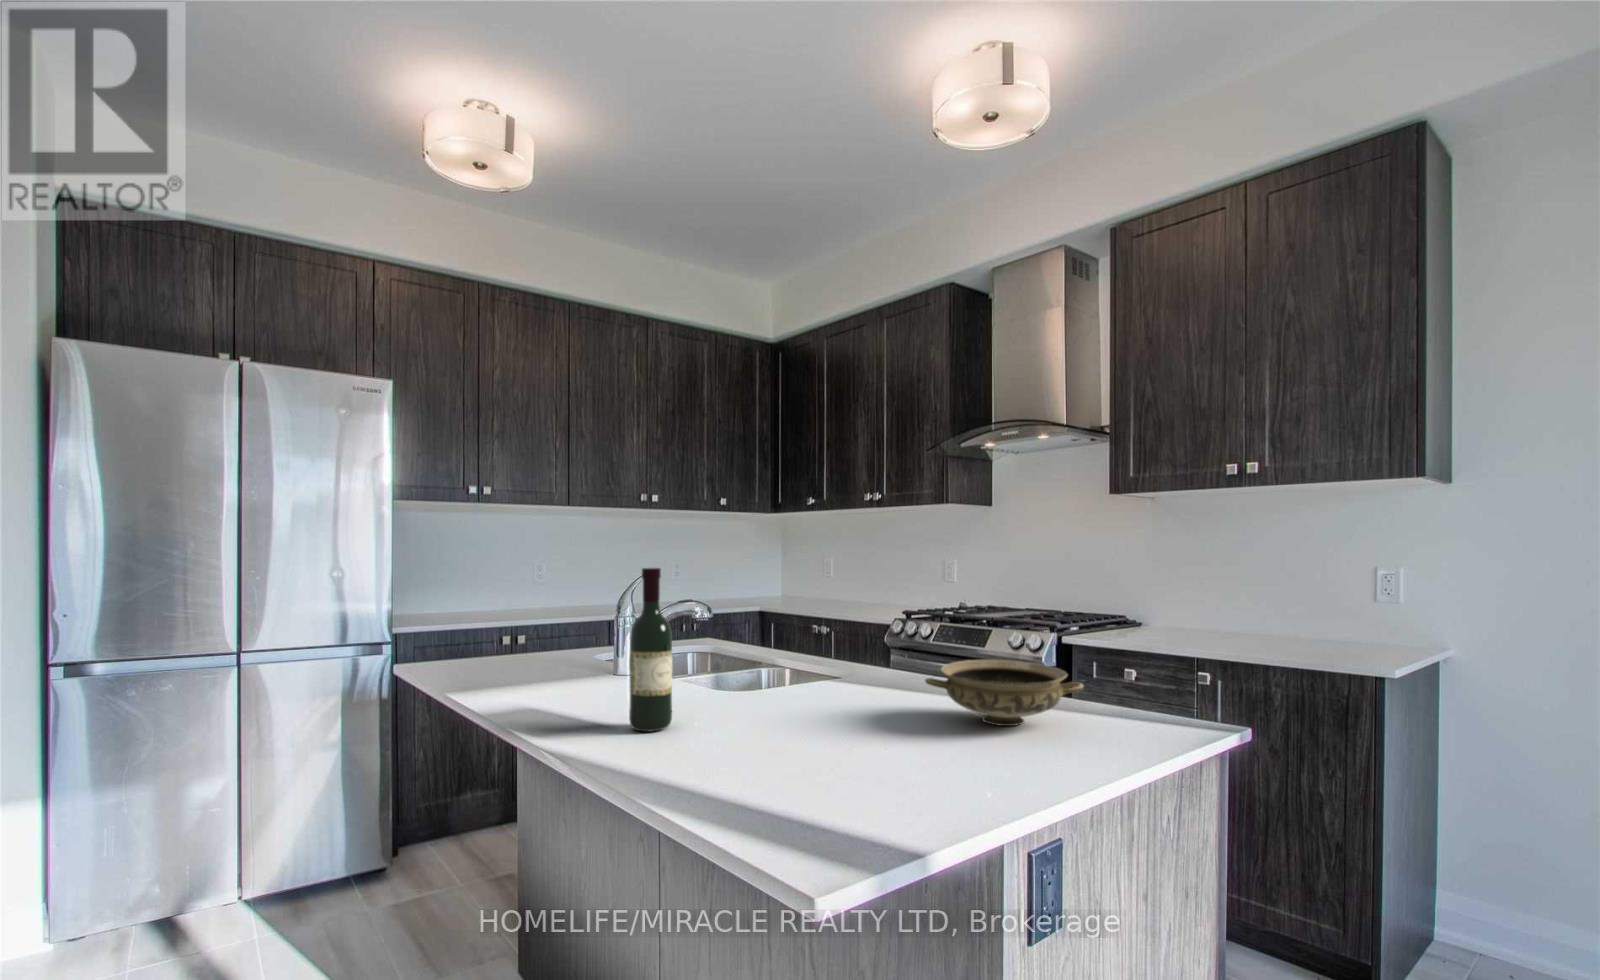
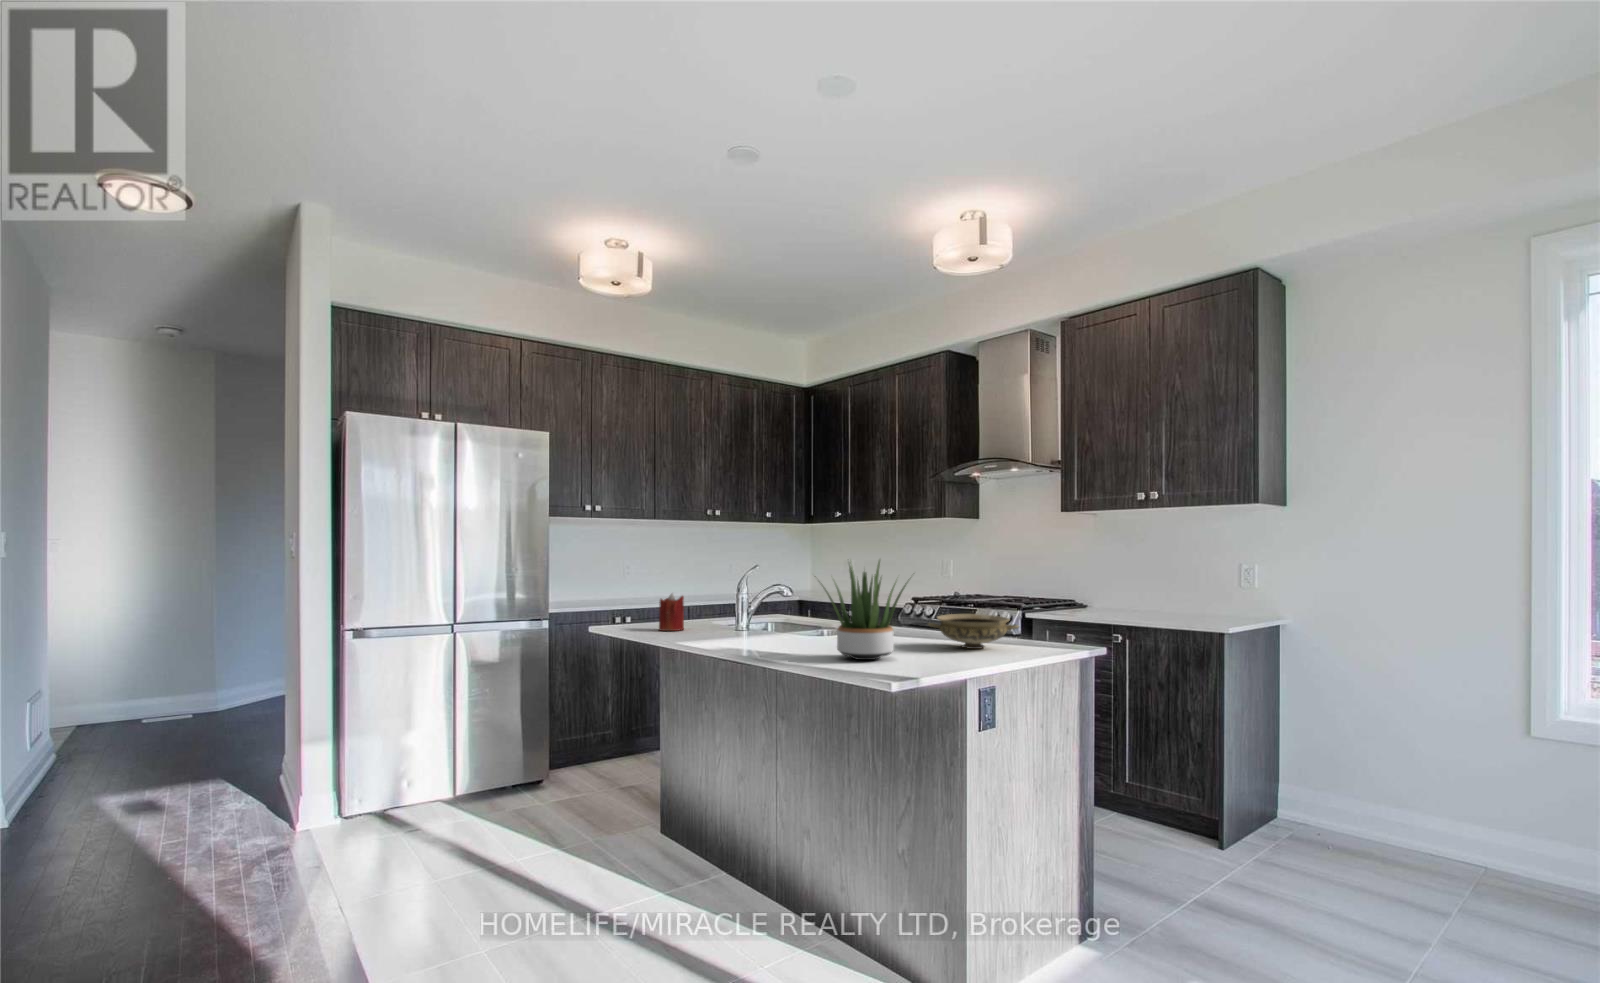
wine bottle: present [629,568,672,732] -> none [758,558,782,650]
potted plant: none [709,571,904,764] -> present [823,560,906,660]
candle: none [508,617,550,678] -> present [659,593,684,631]

